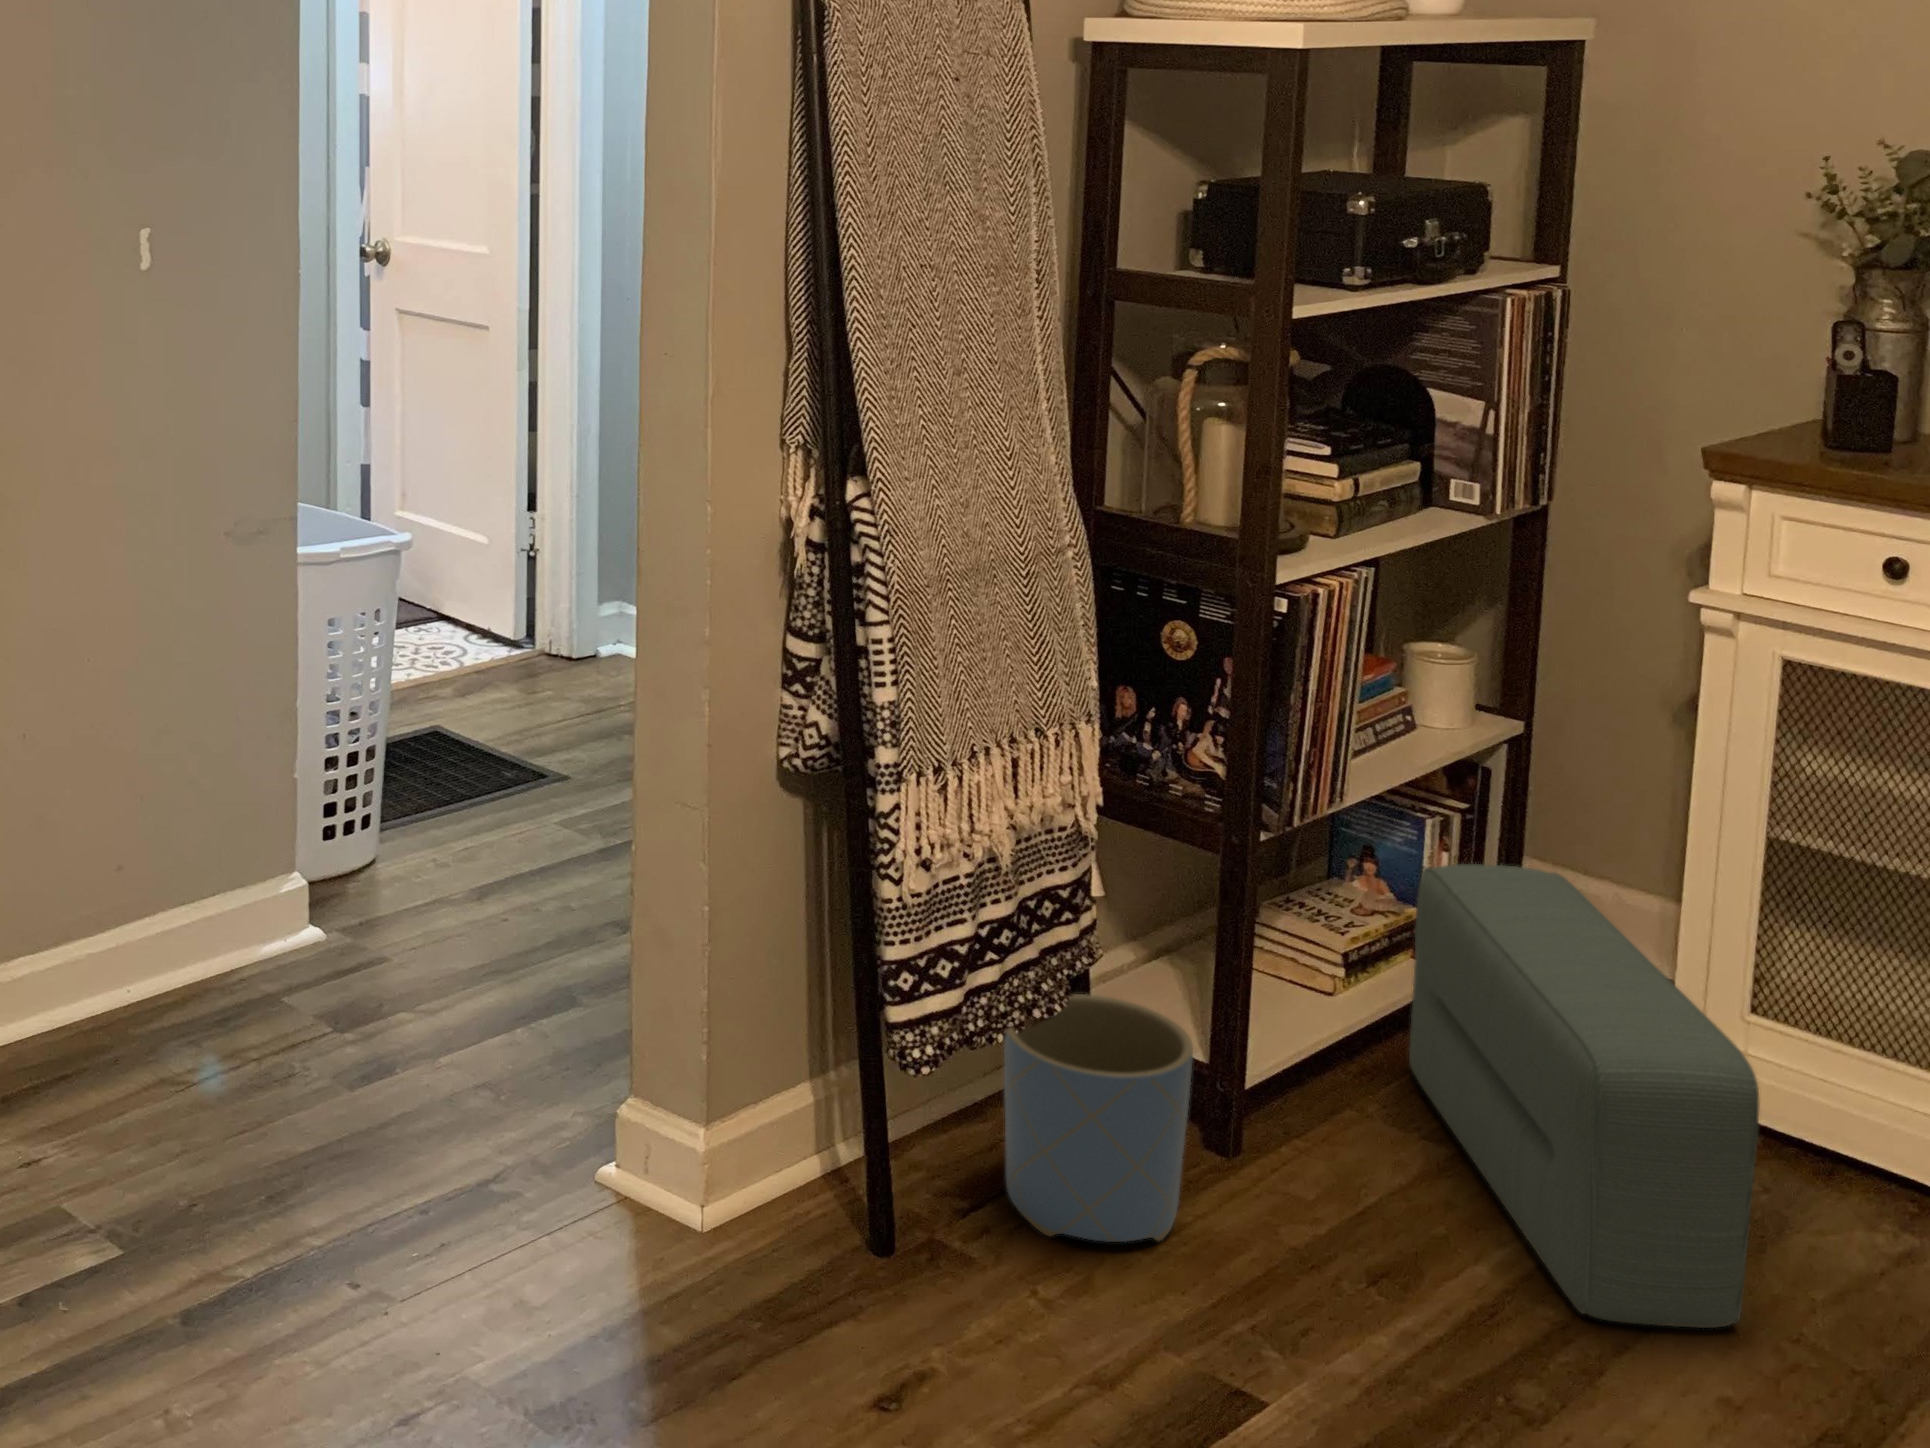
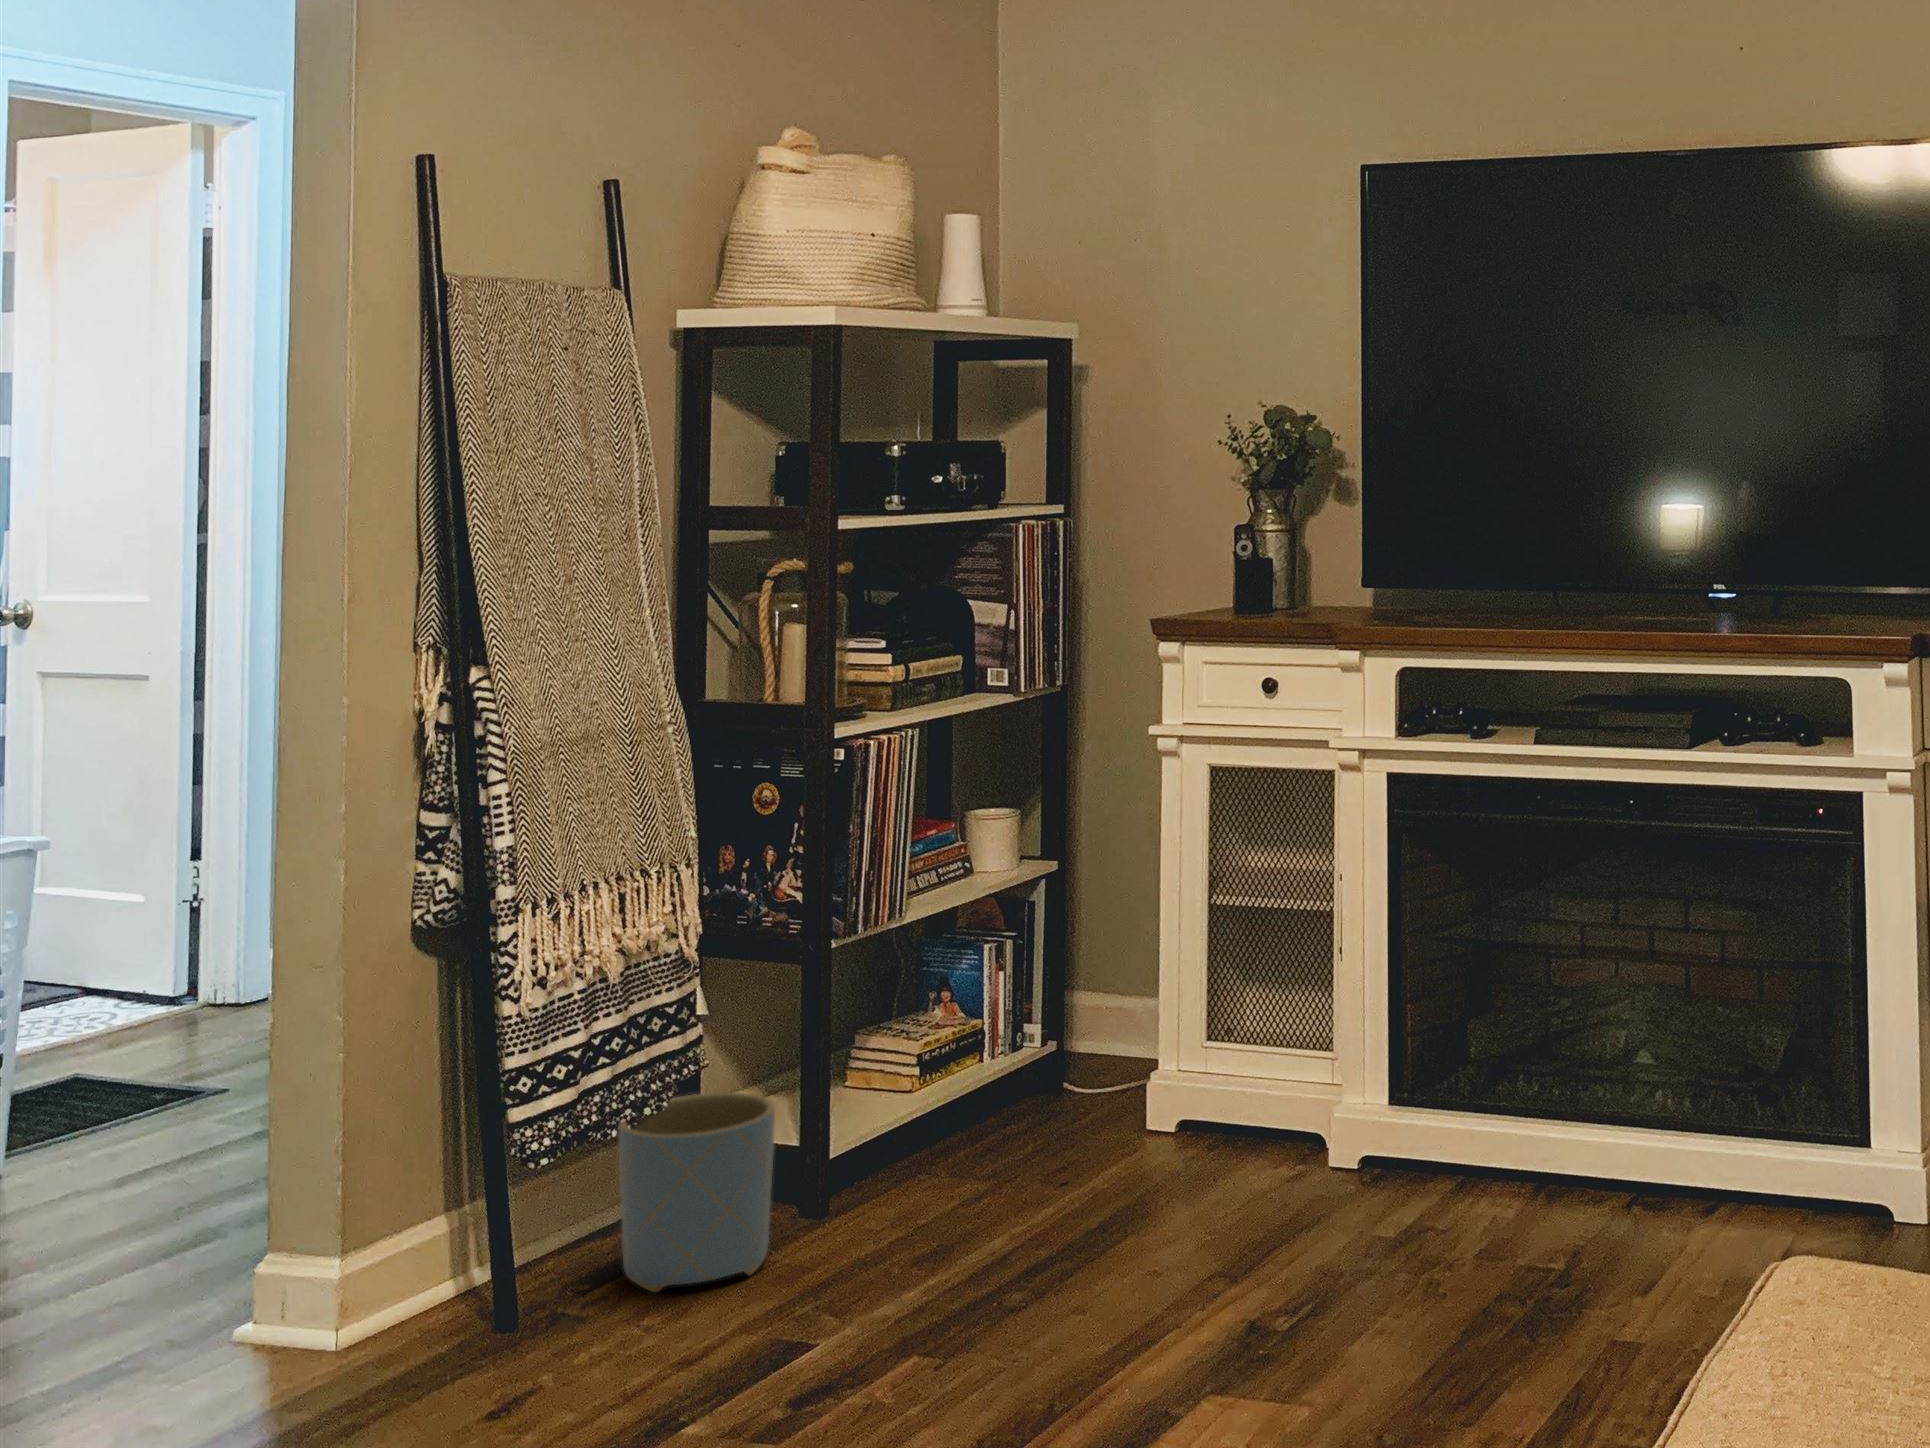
pouf: present [1409,864,1759,1328] -> none [972,956,1169,1244]

